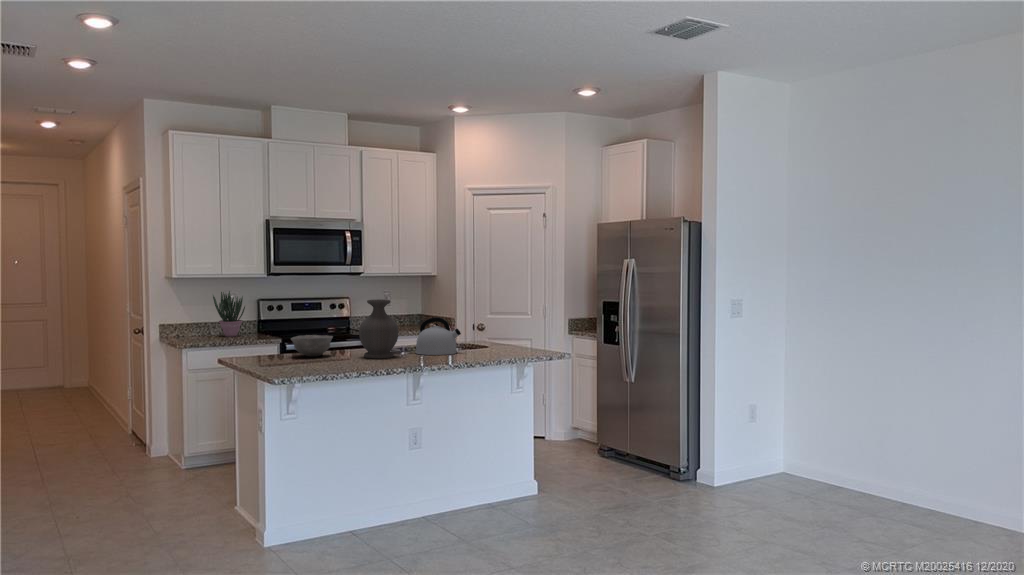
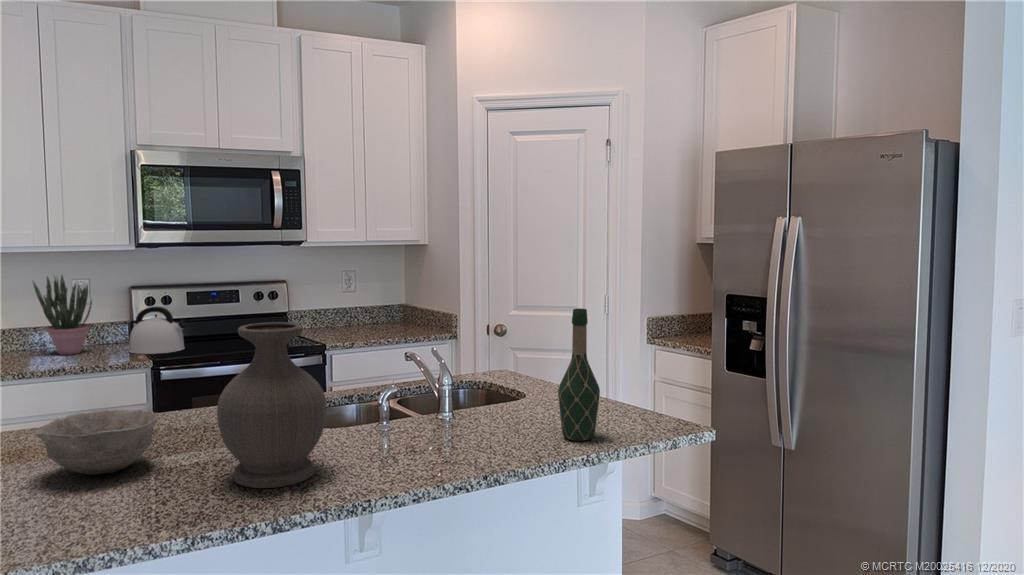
wine bottle: none [491,297,508,351] -> present [558,308,600,441]
kettle: present [415,317,461,355] -> present [129,307,187,354]

